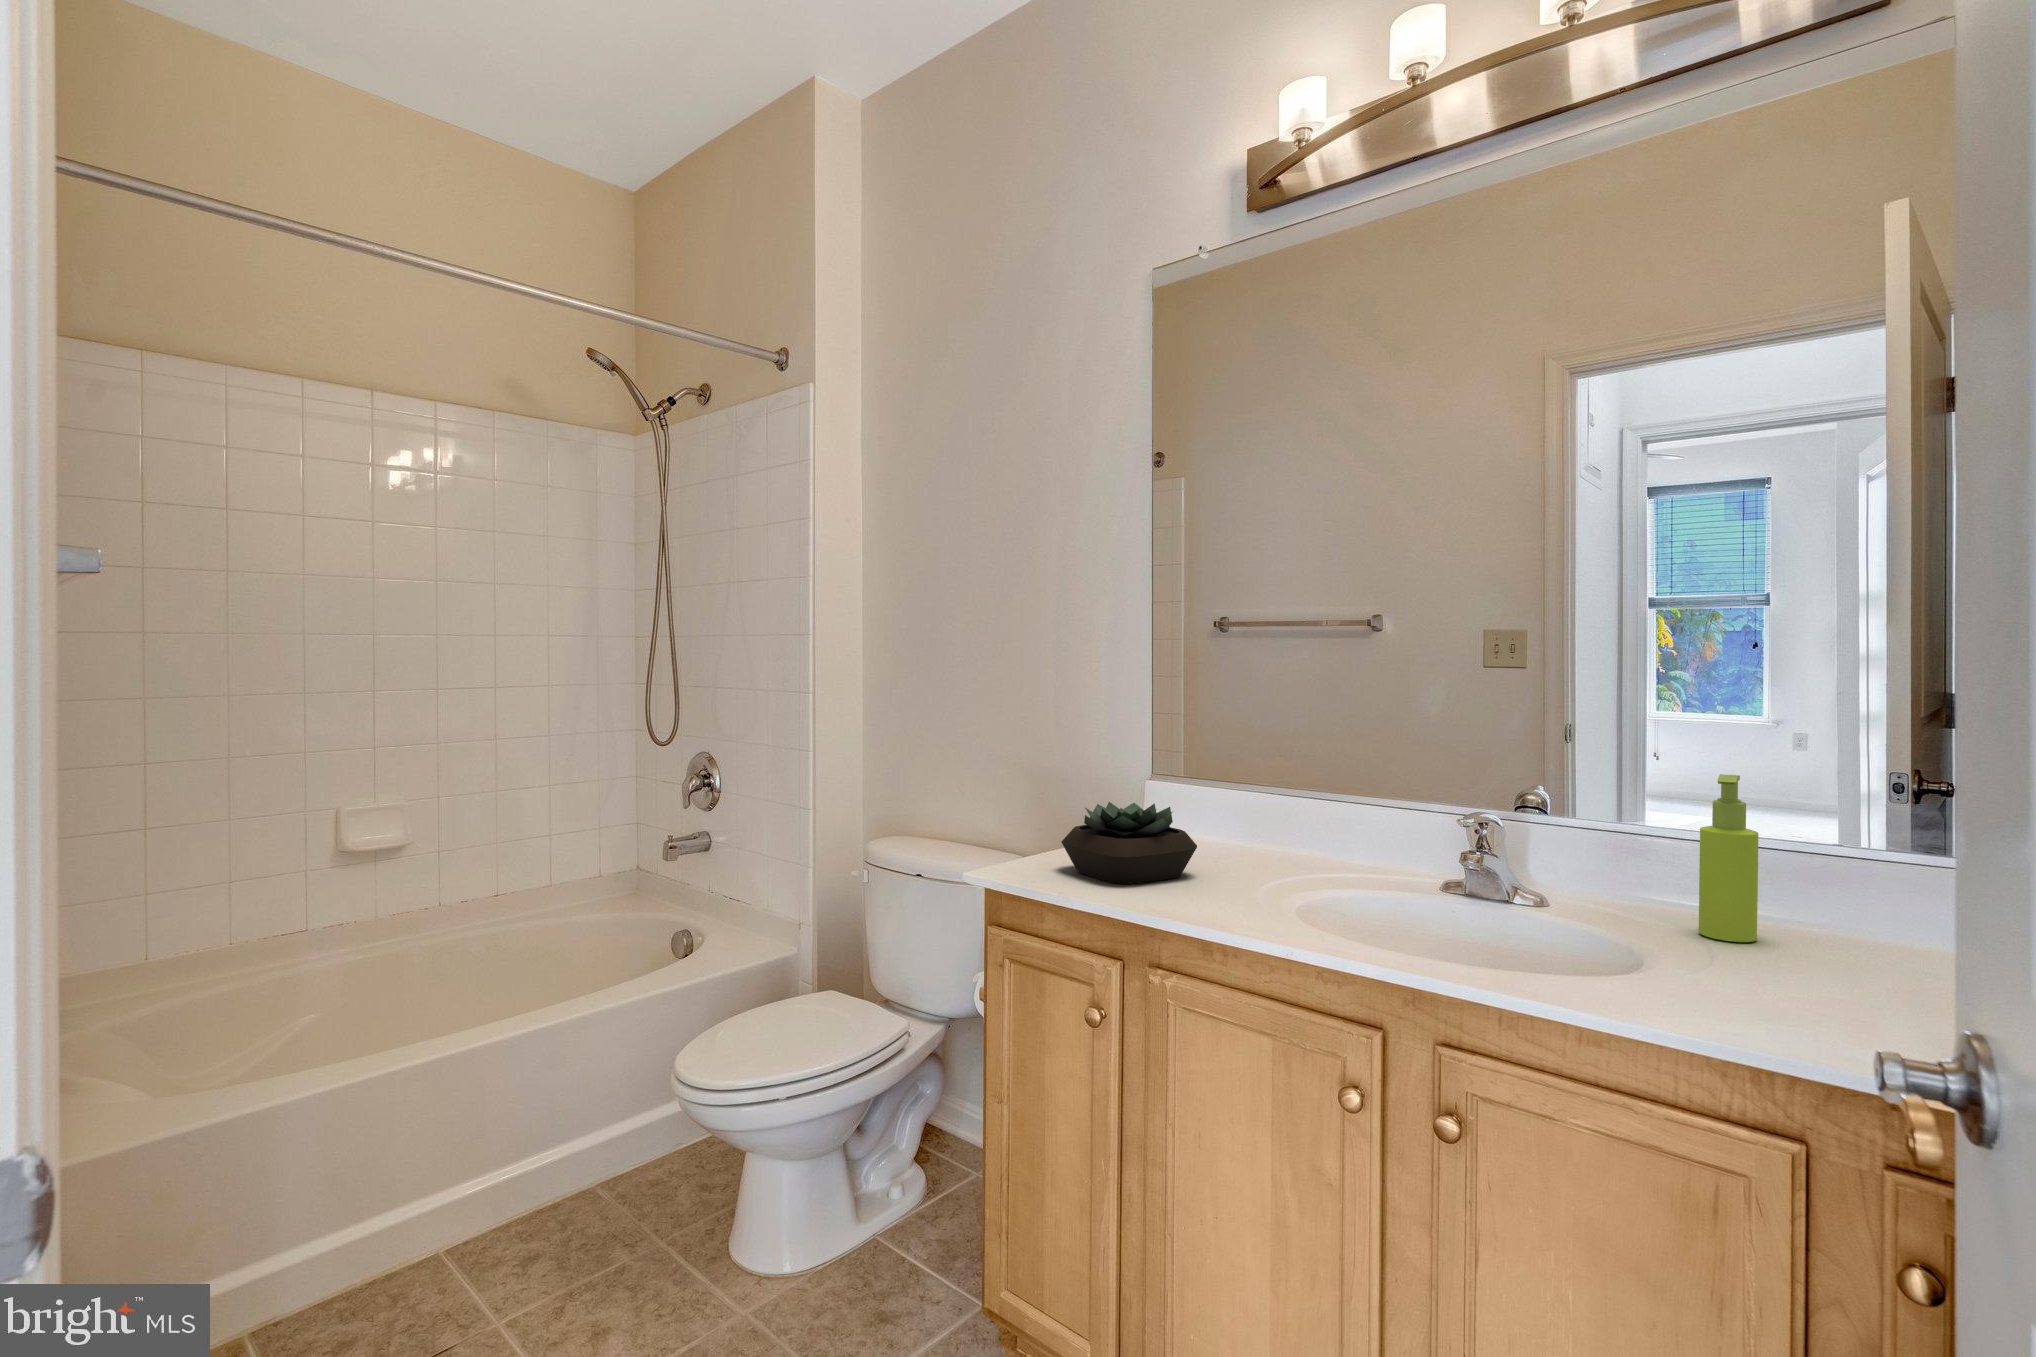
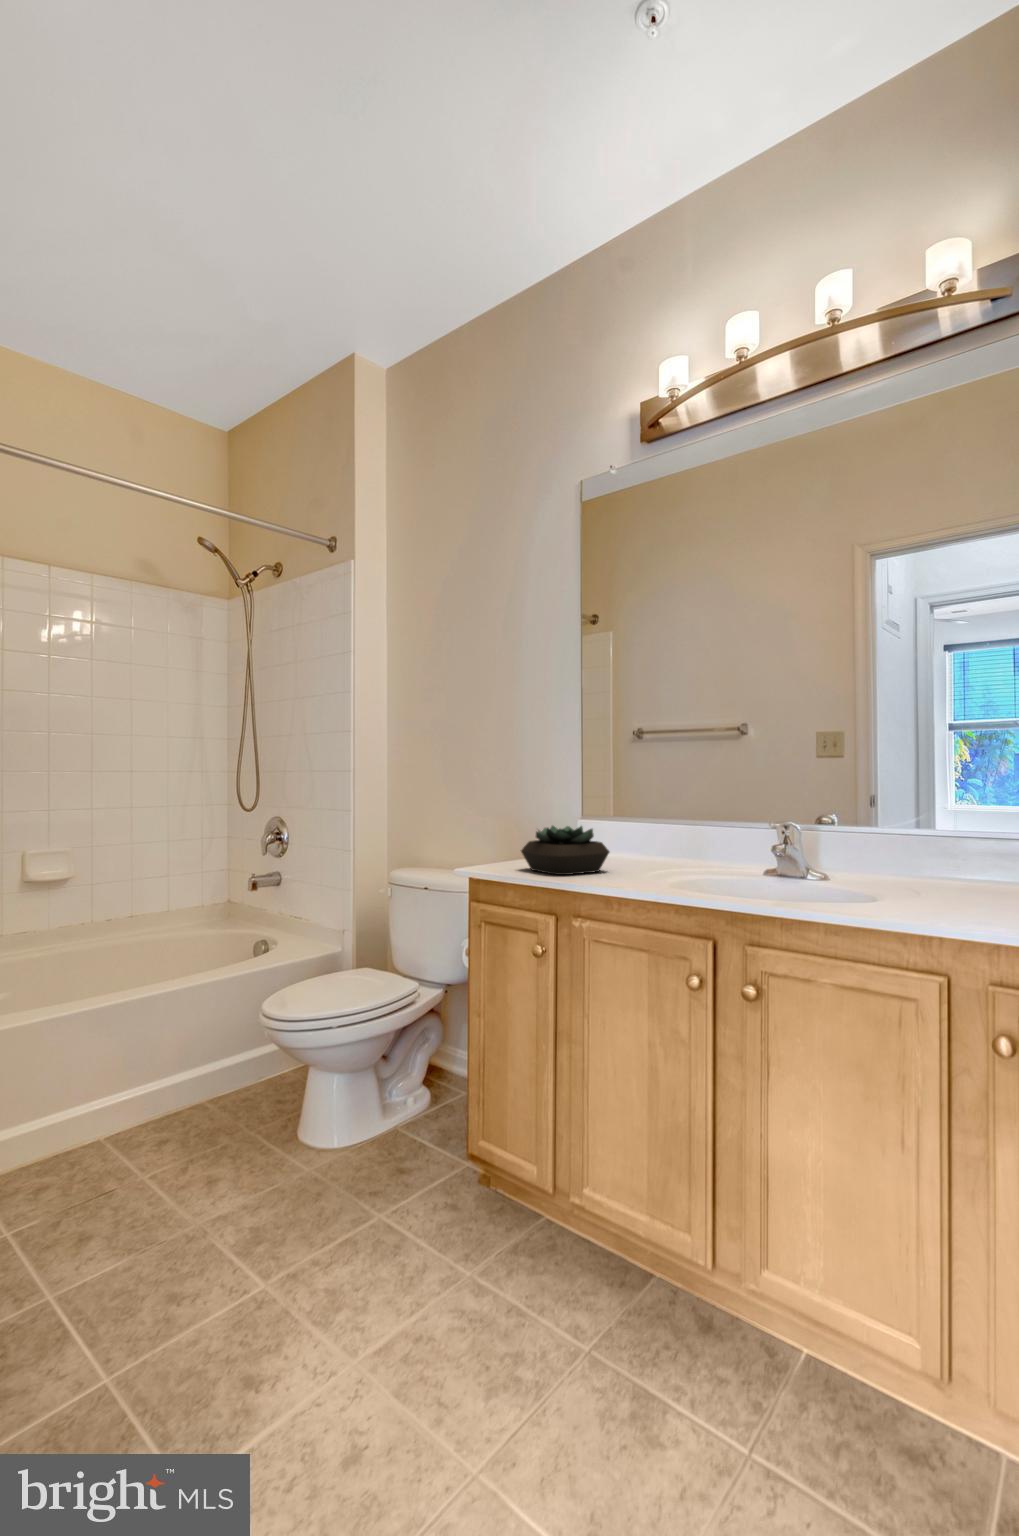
soap dispenser: present [1699,774,1758,942] -> none [926,789,961,894]

